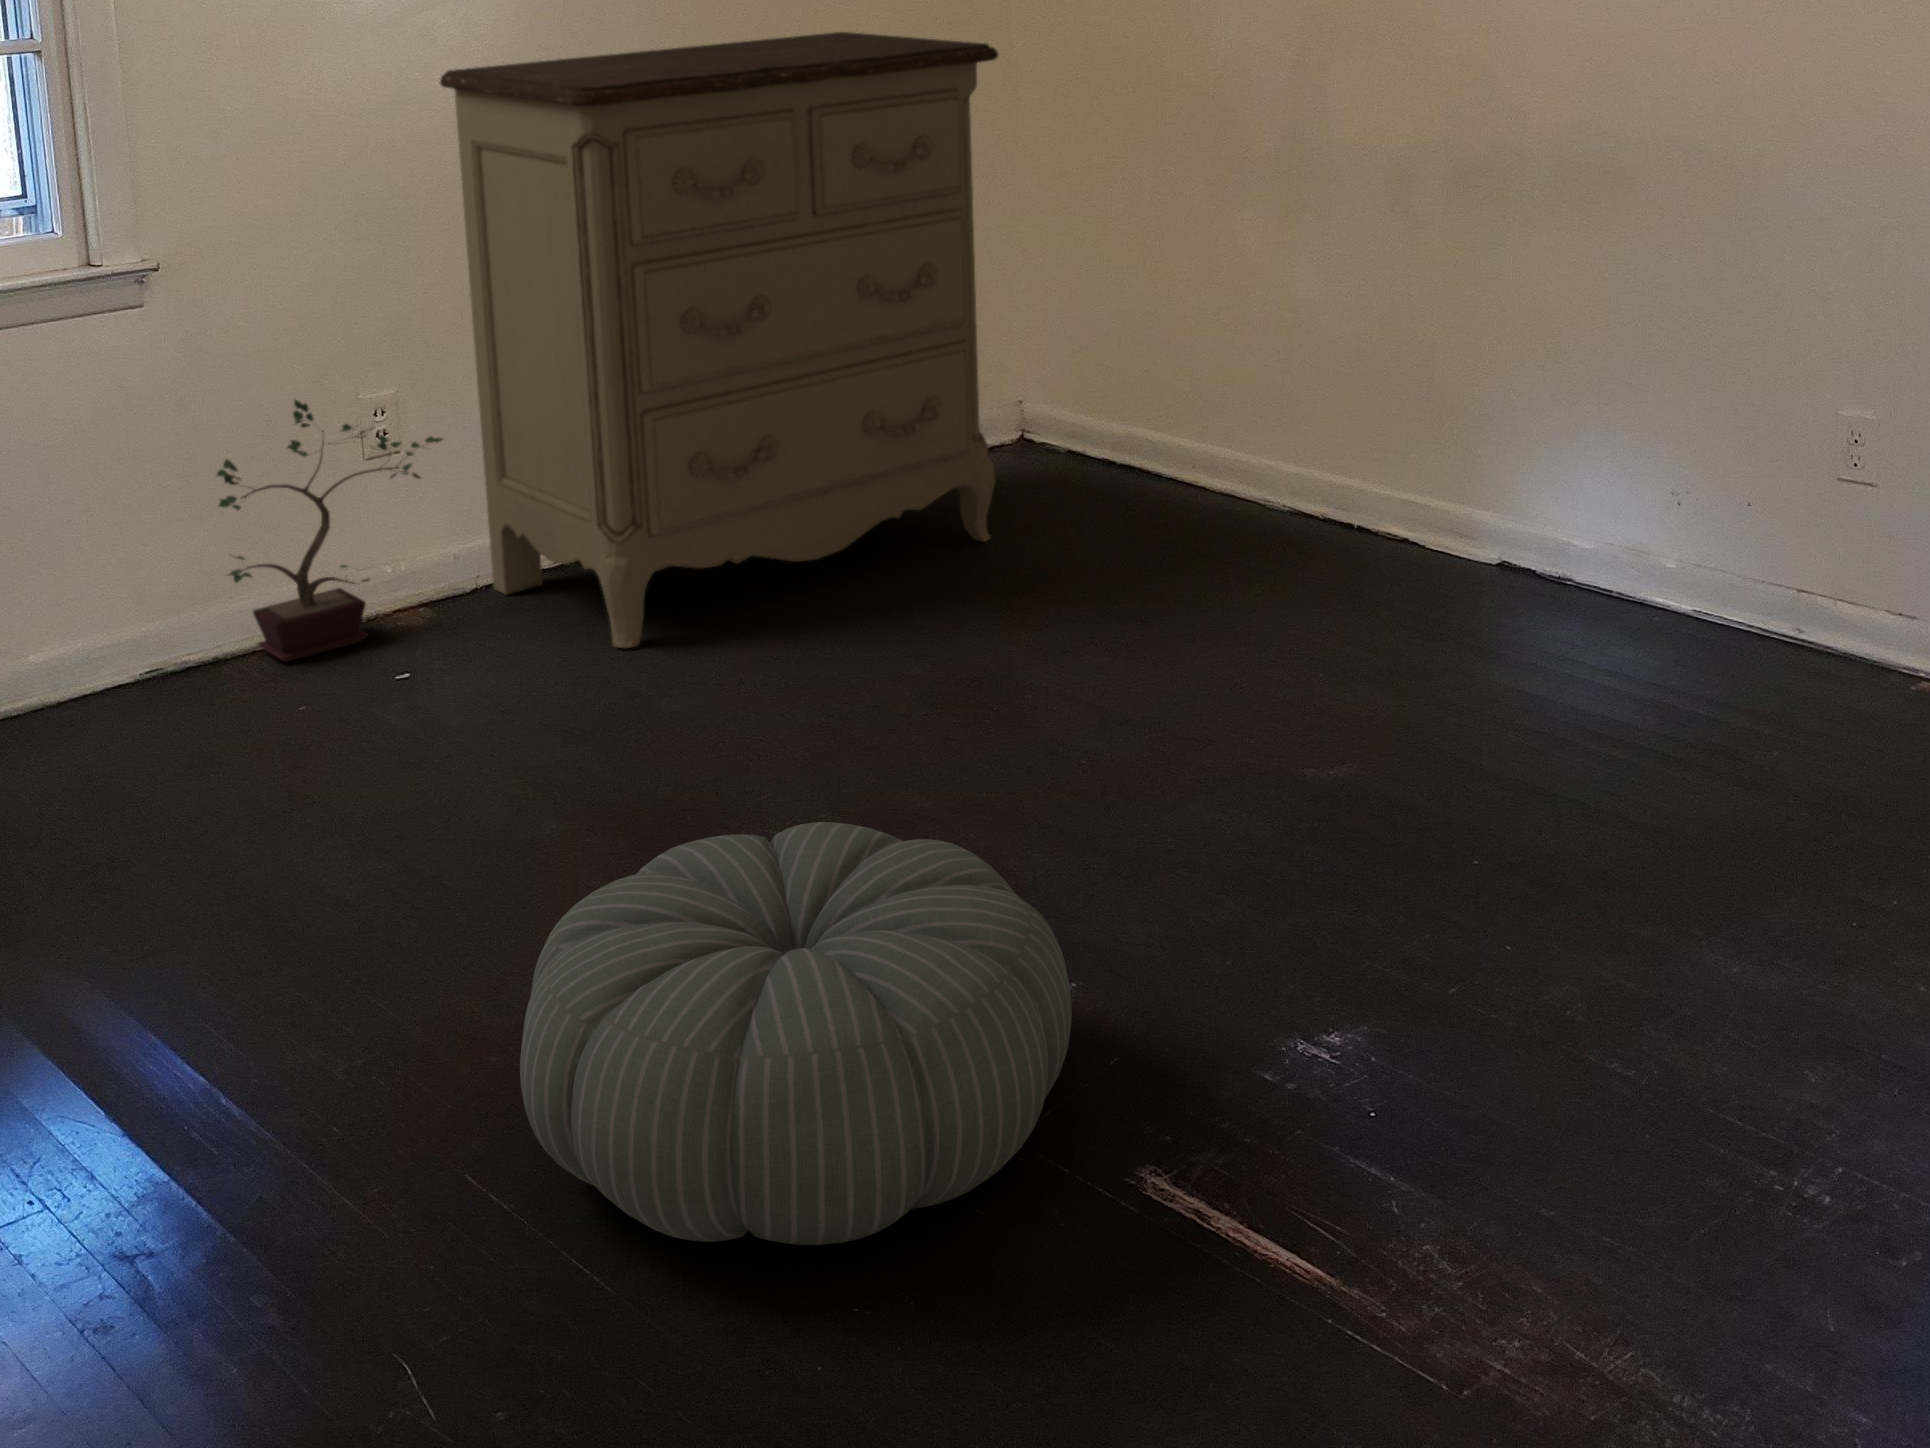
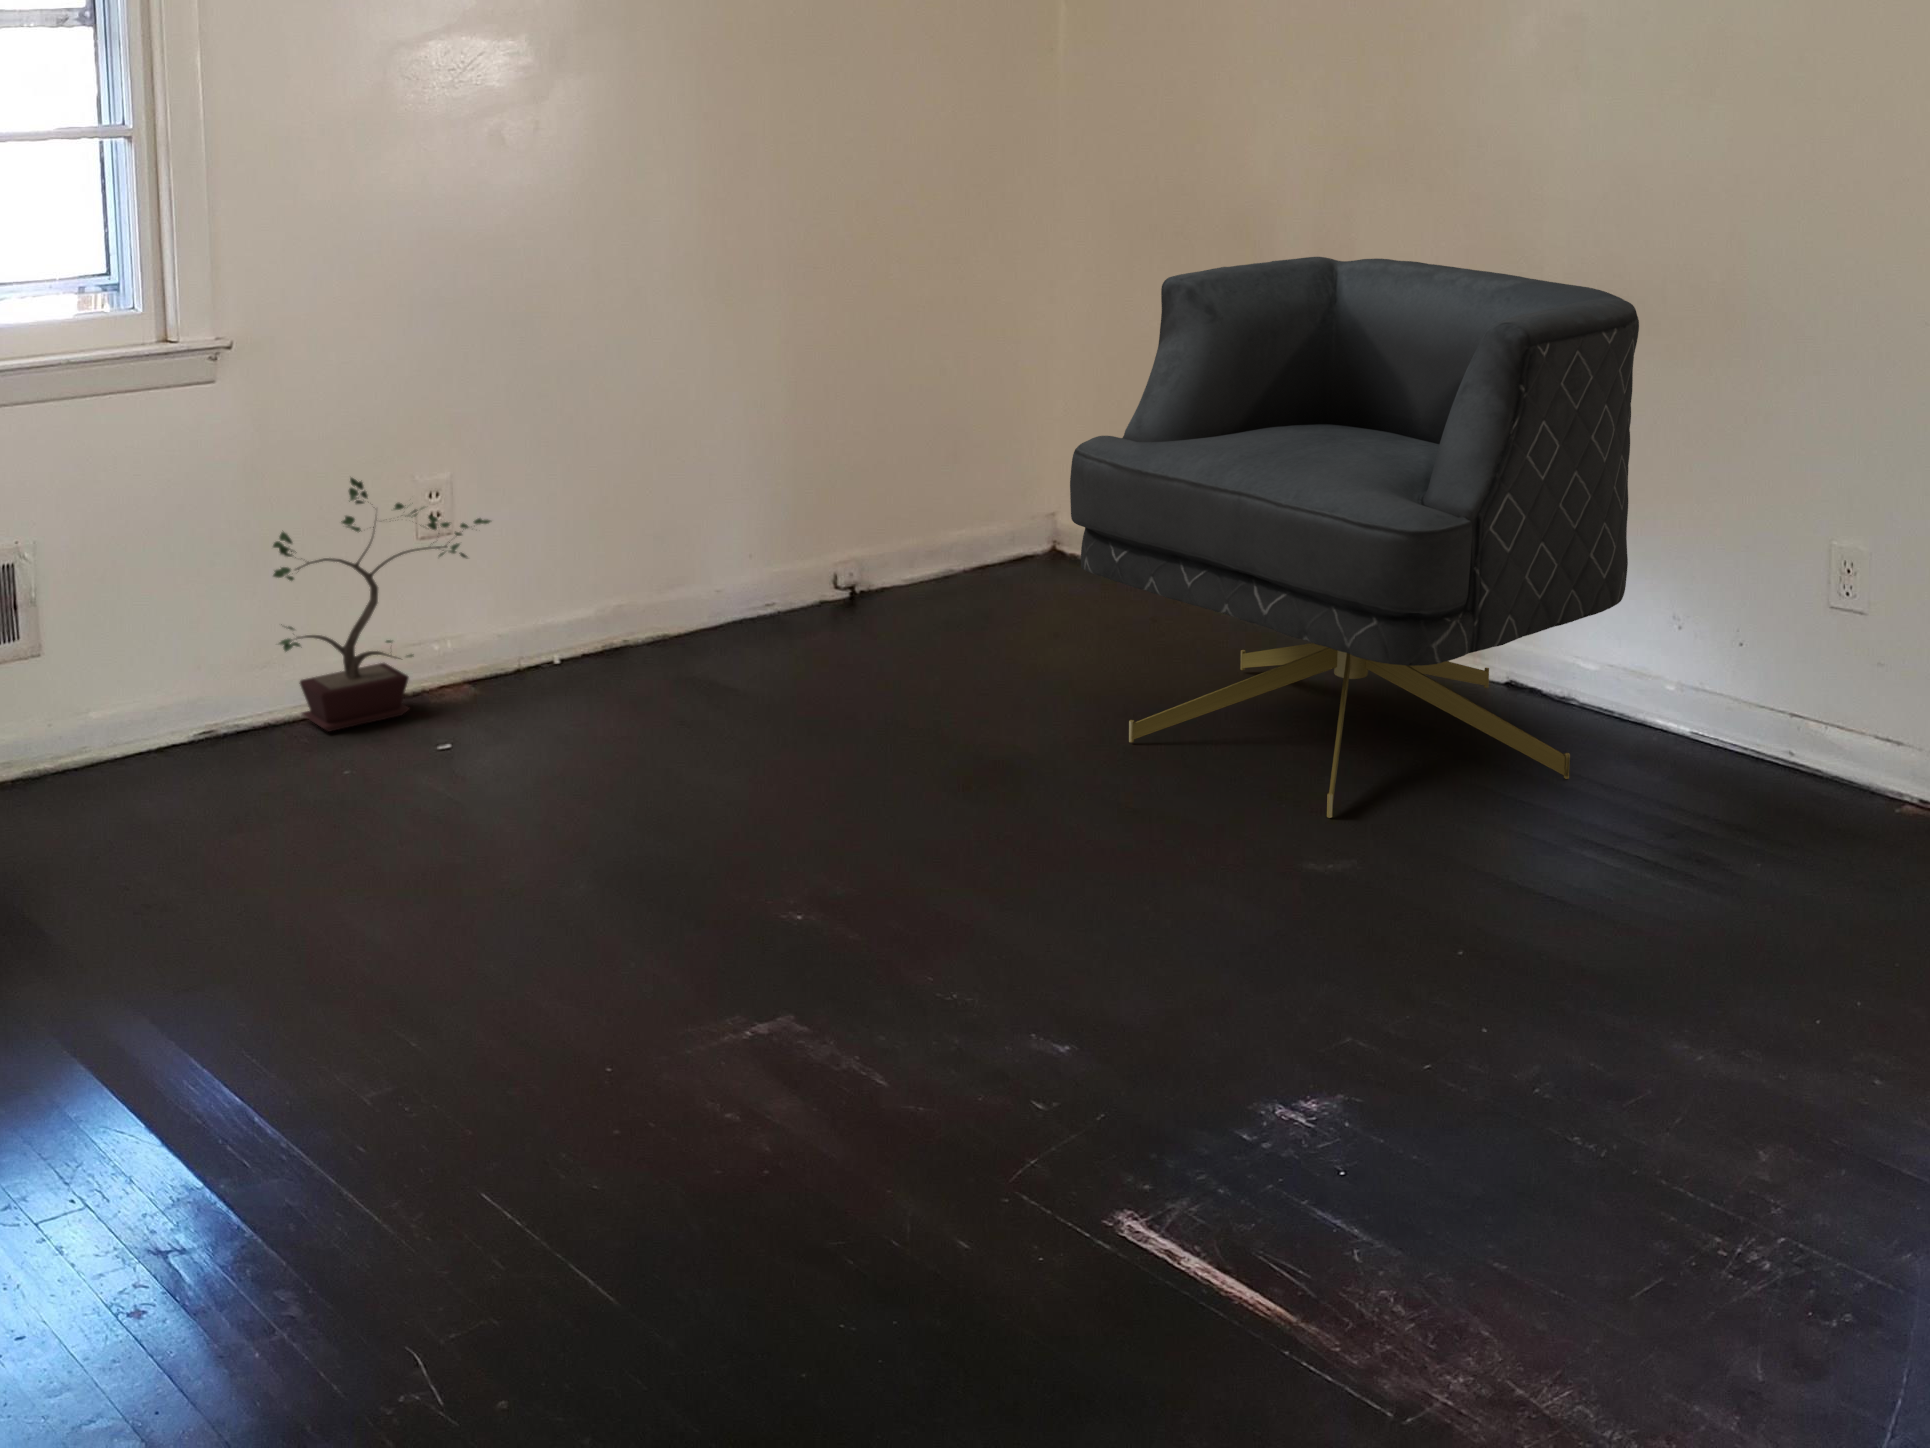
dresser: present [440,32,998,649] -> none [504,144,1042,731]
armchair: none [1042,135,1628,717] -> present [1070,257,1639,818]
pouf: present [520,822,1072,1245] -> none [539,881,1059,1265]

